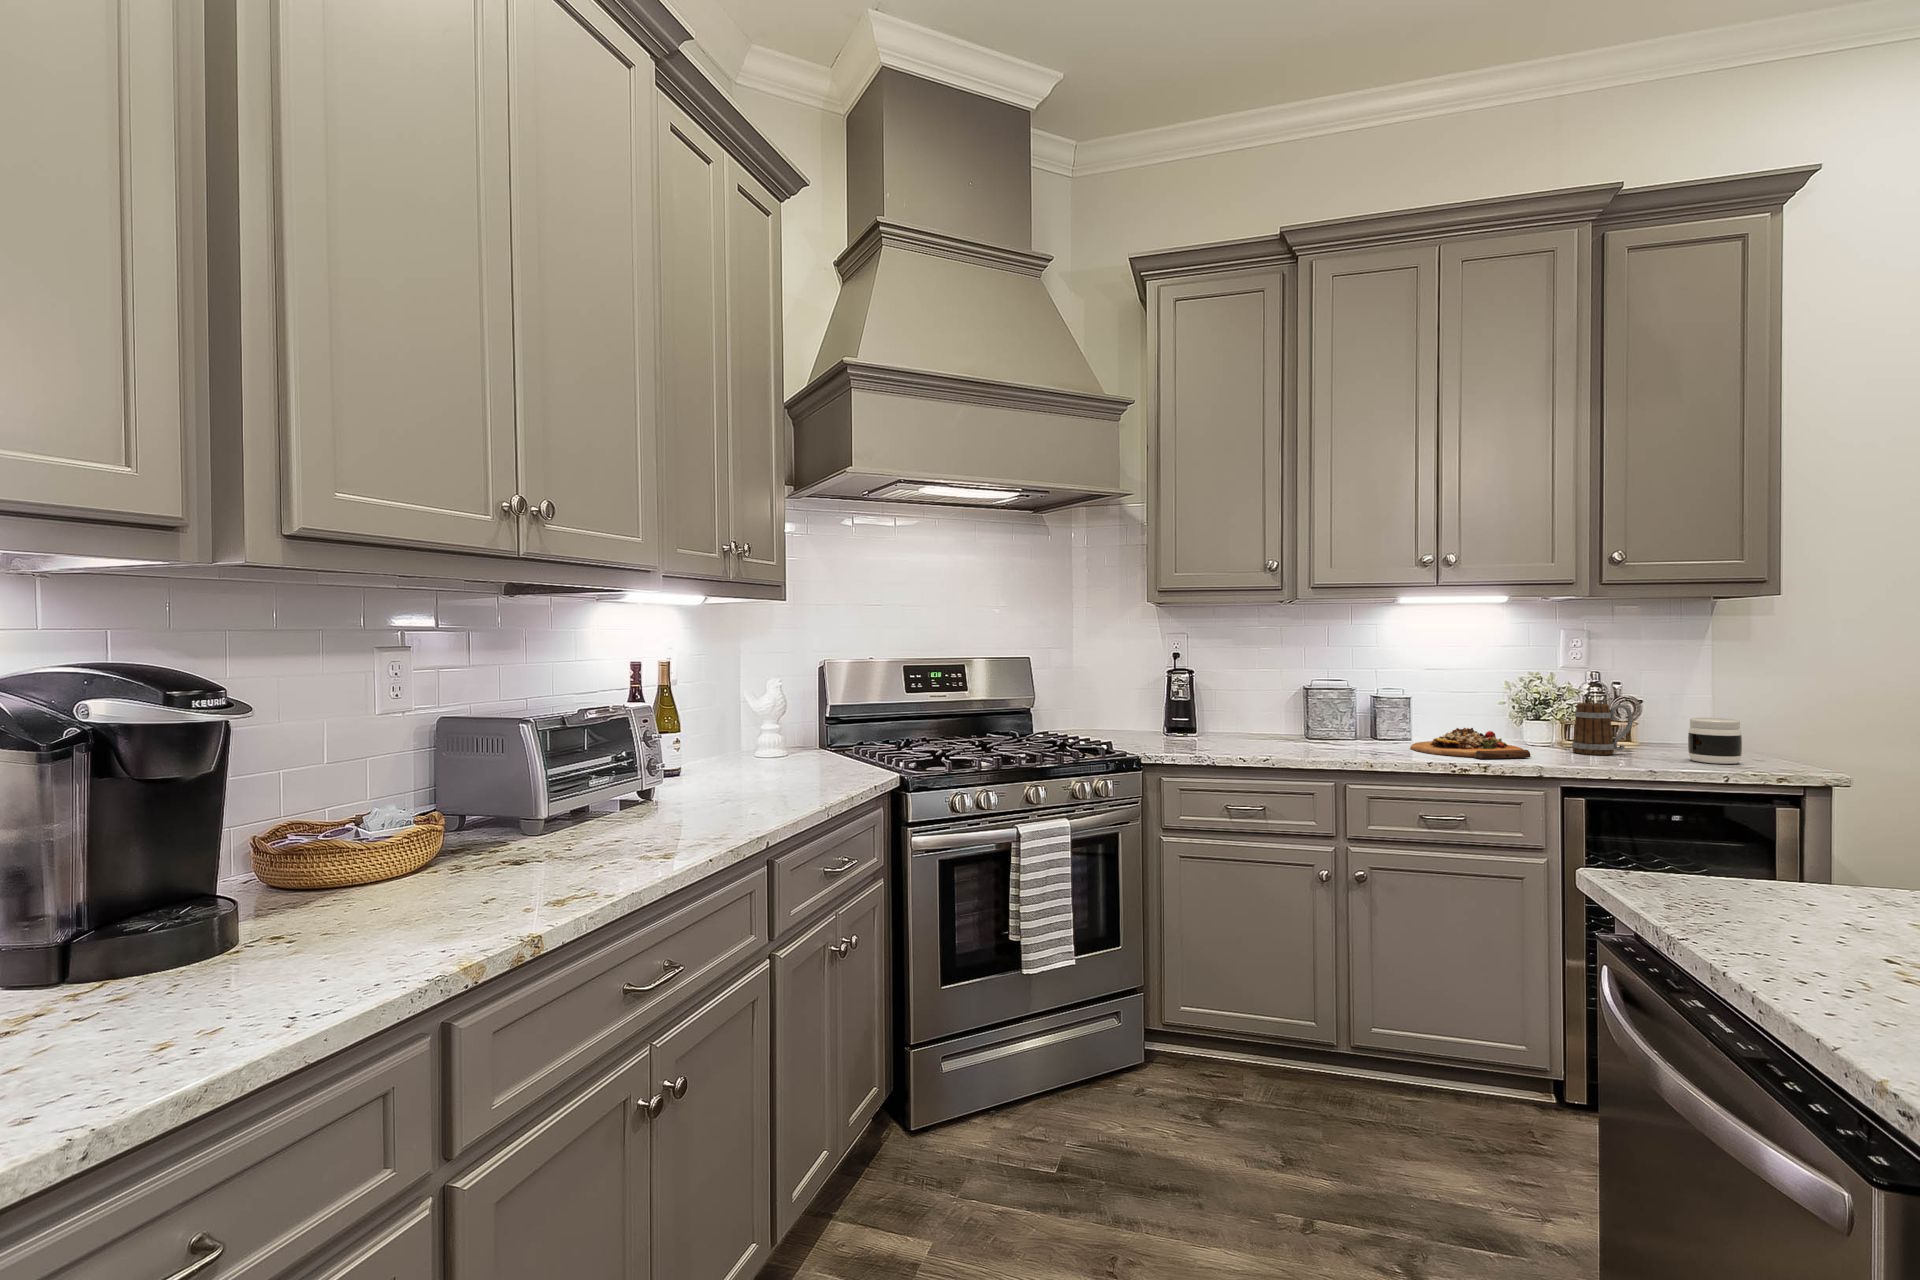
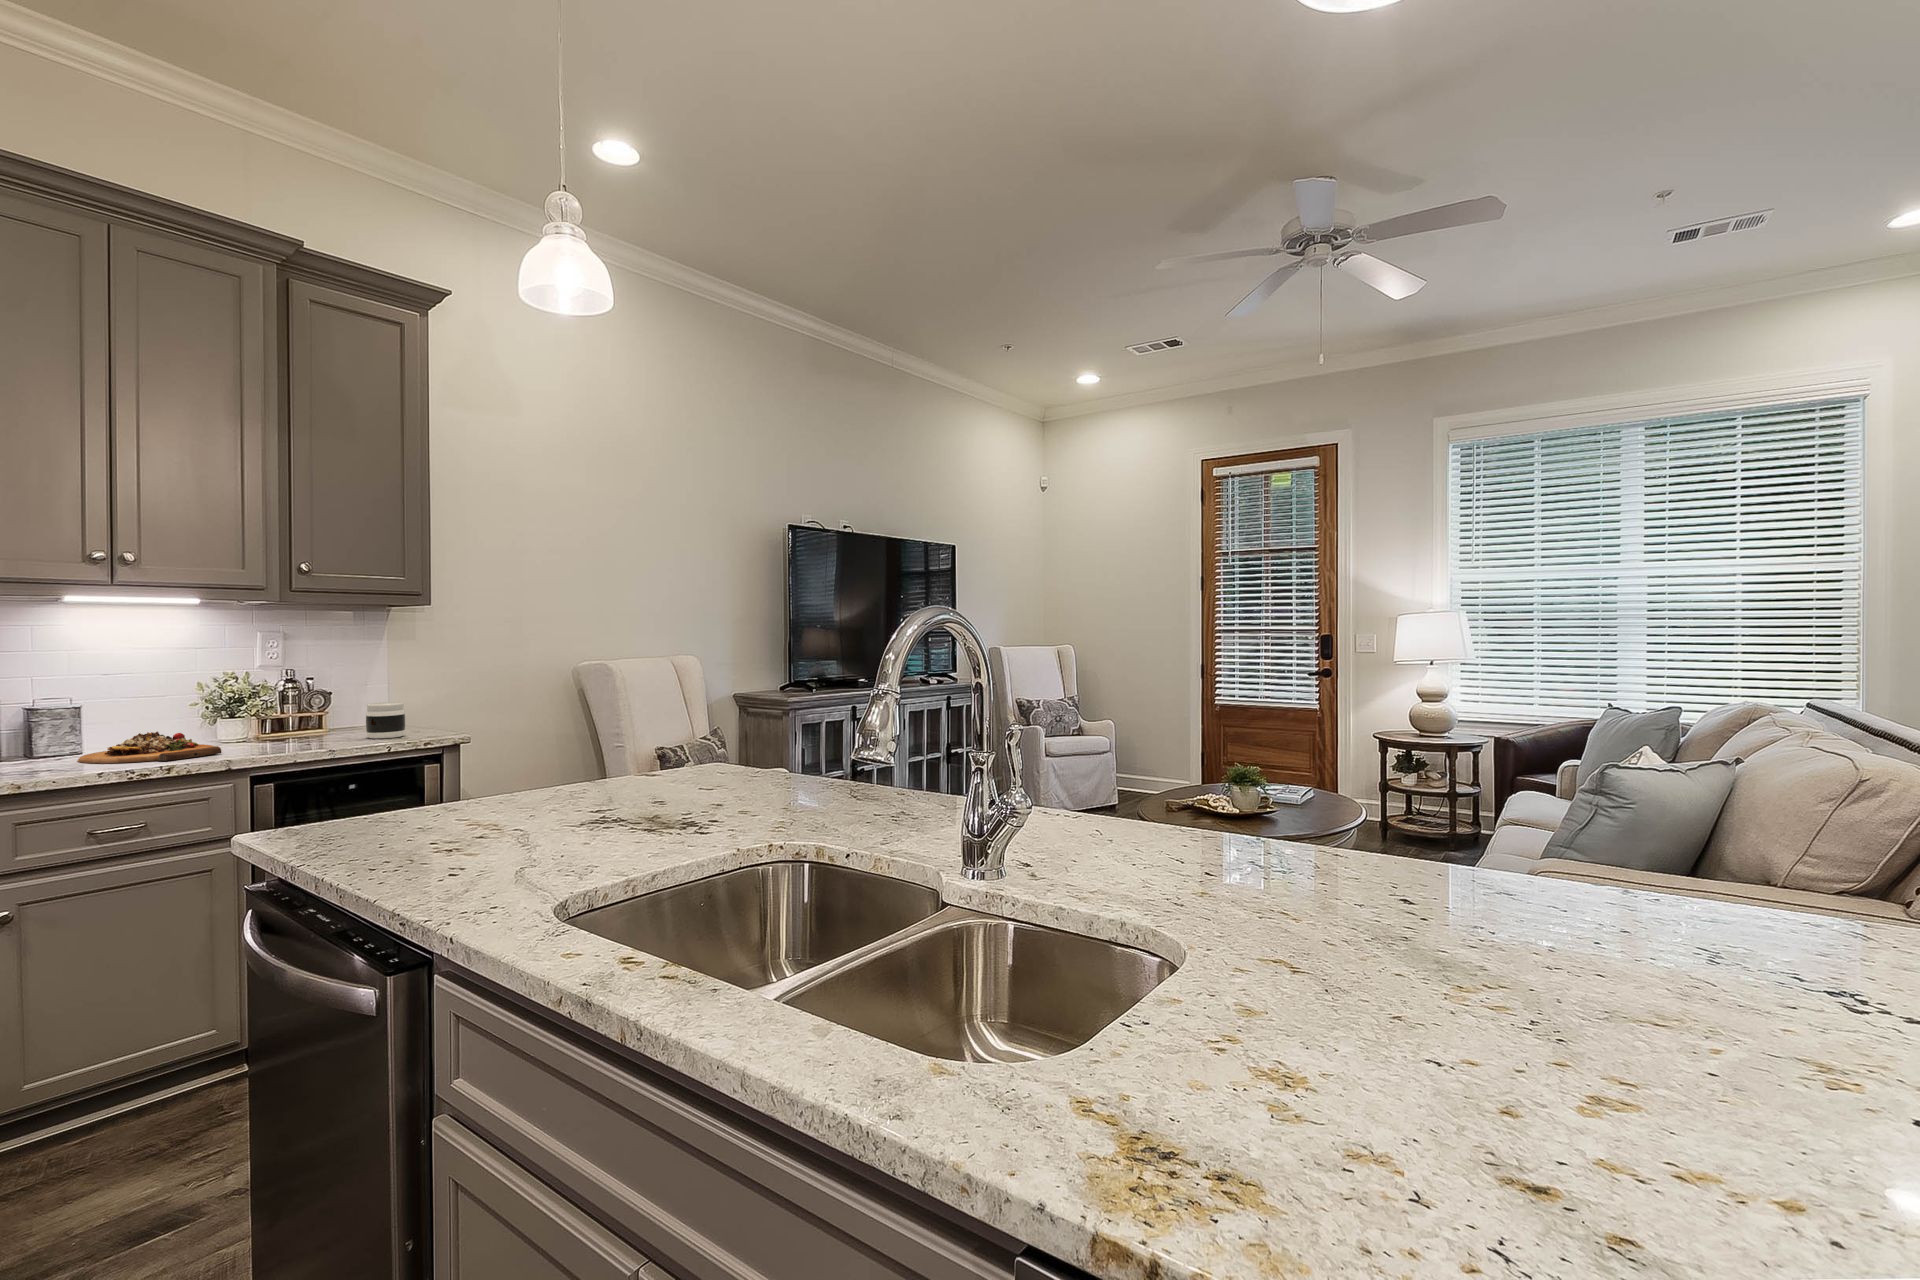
mug: present [1572,703,1633,755] -> none [266,697,321,744]

